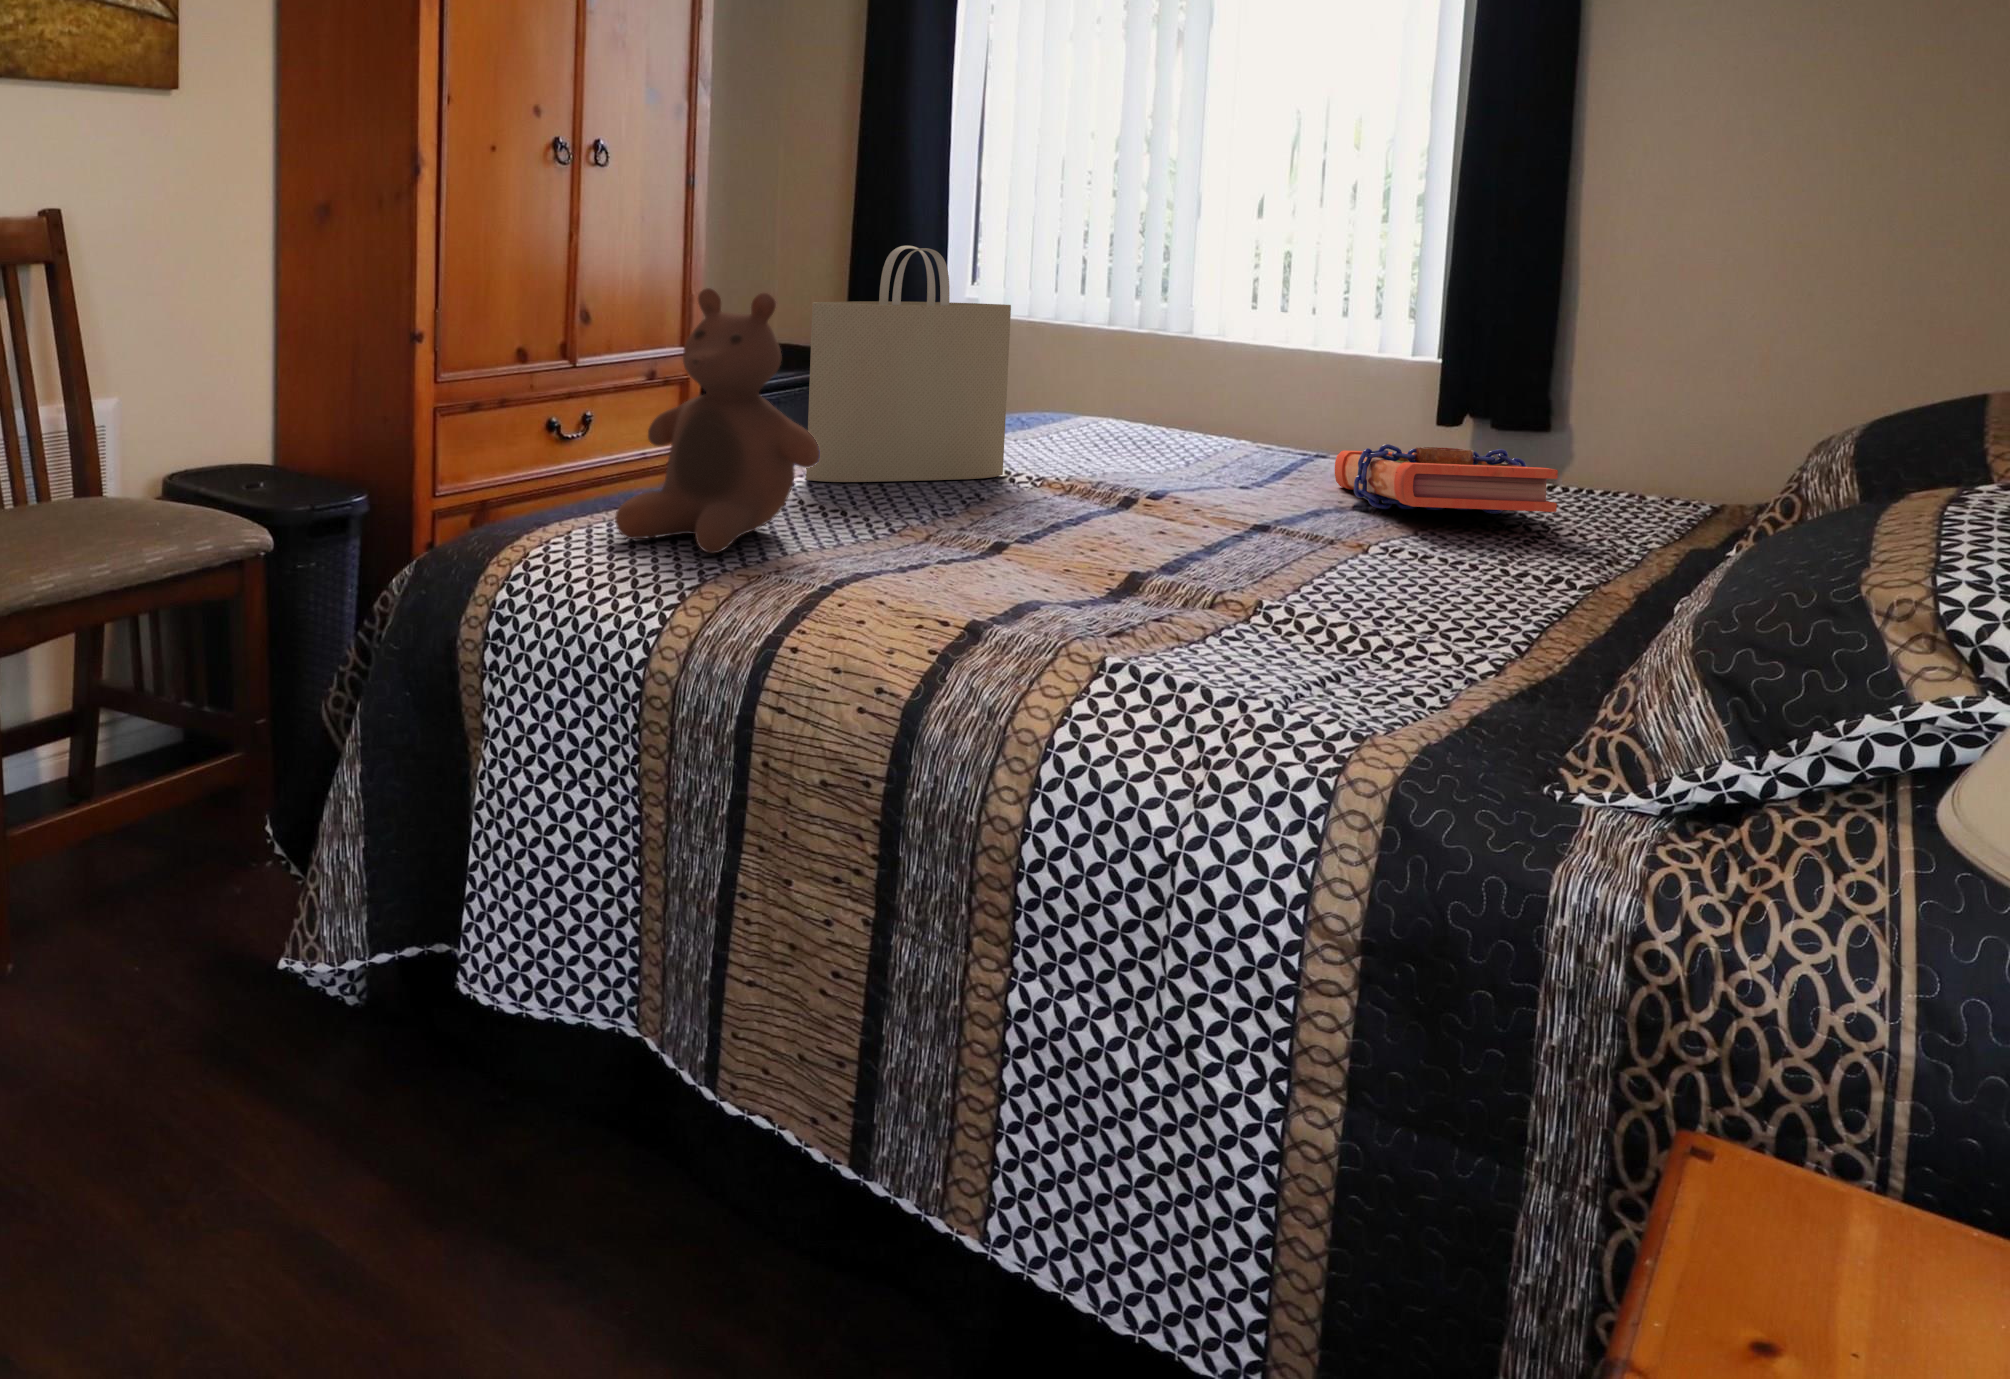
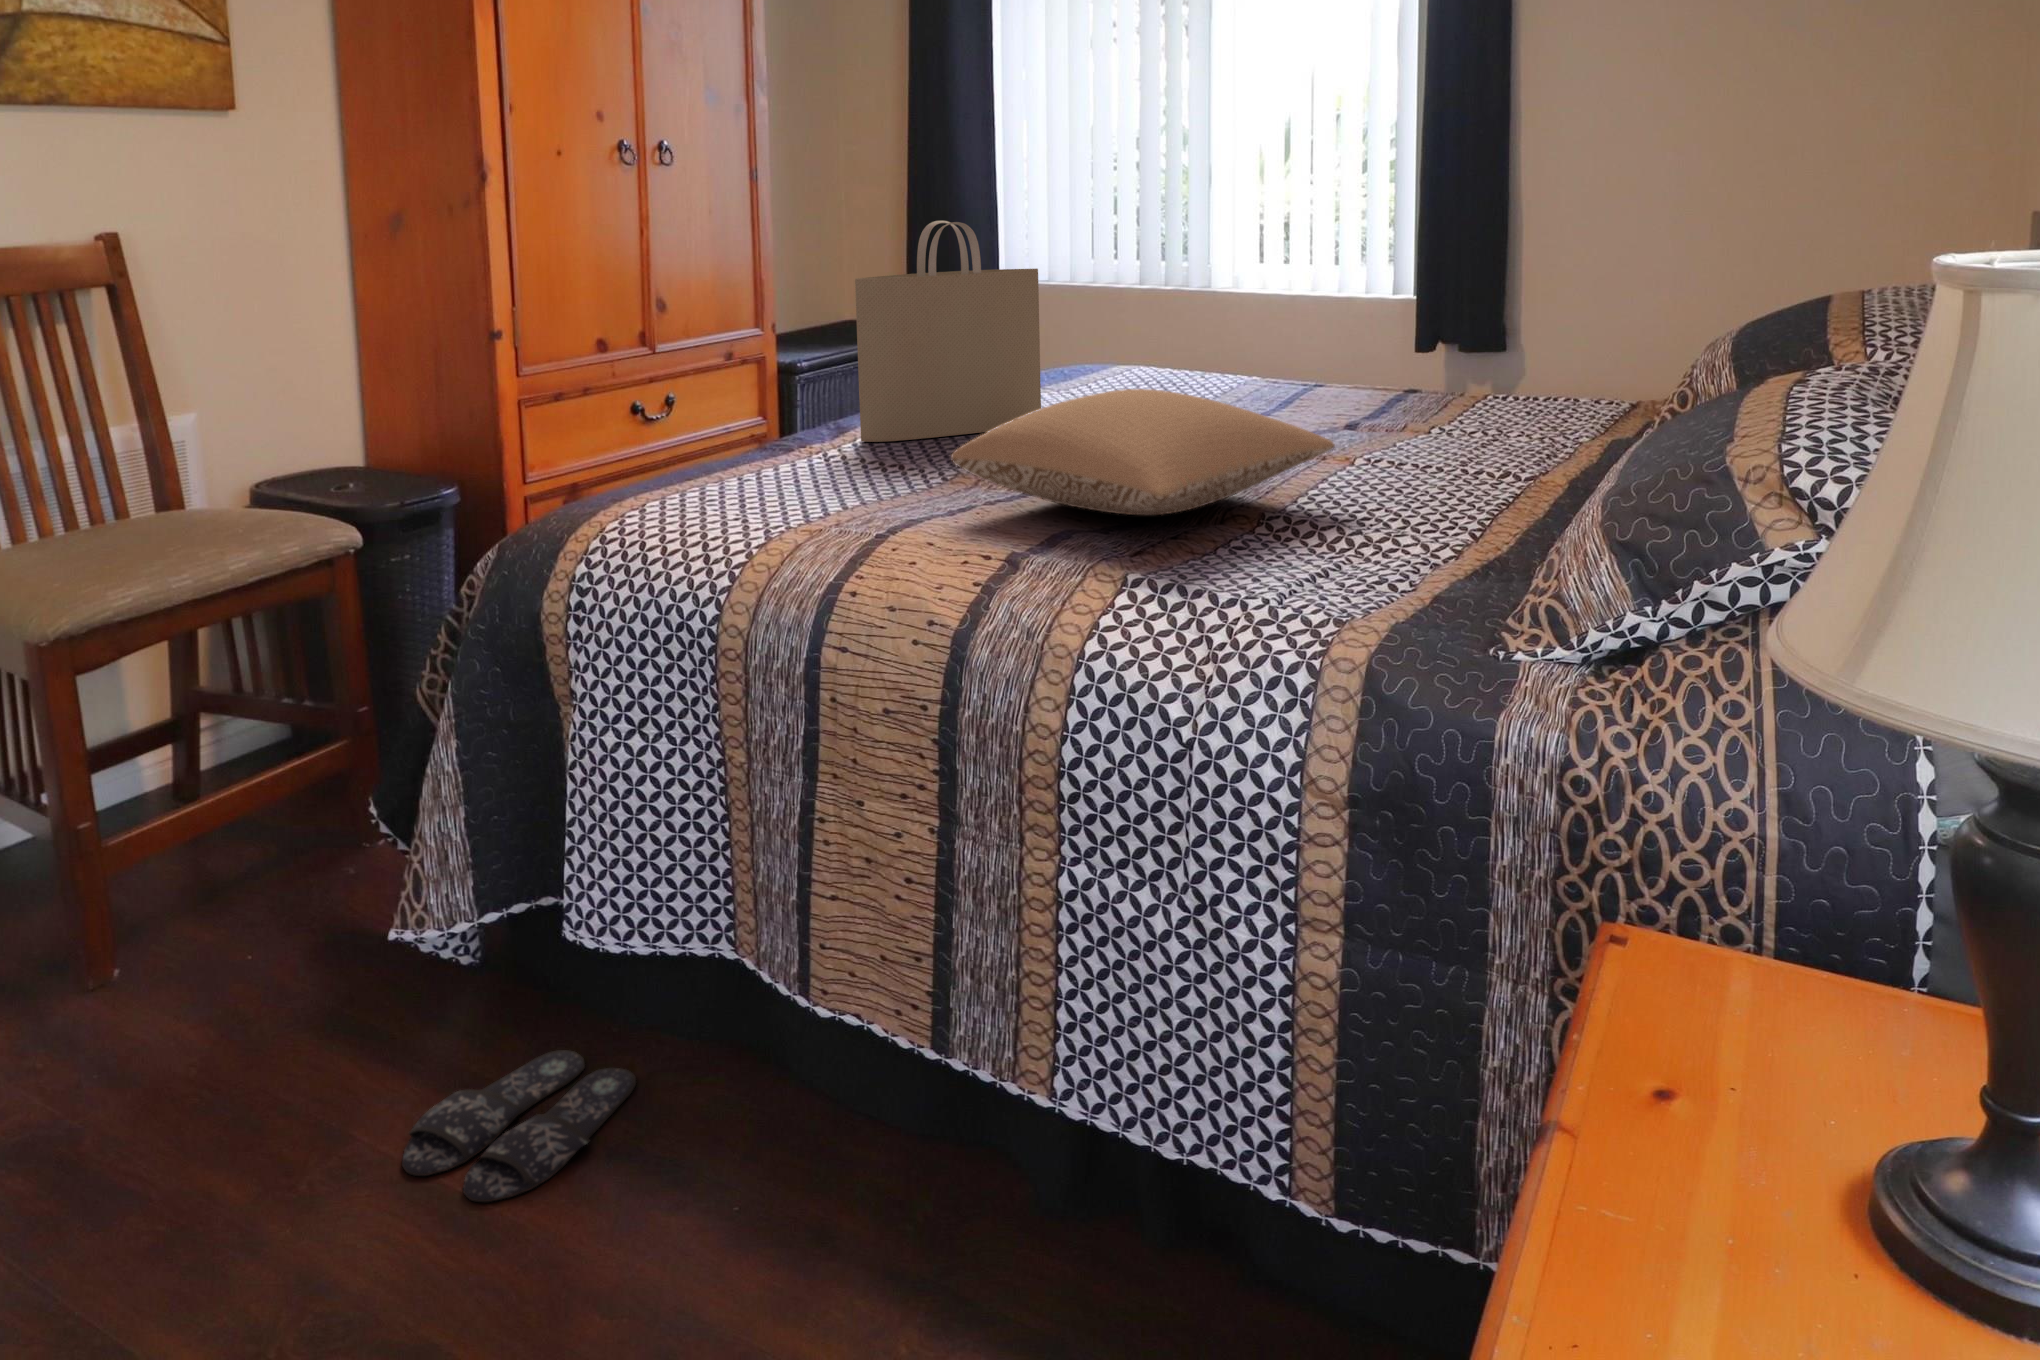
stuffed bear: present [615,288,820,553] -> none [681,273,868,515]
book: present [1335,444,1558,514] -> none [1335,367,1520,428]
pillow: none [909,446,1346,586] -> present [951,389,1335,515]
slippers: none [267,1118,519,1283] -> present [402,1050,636,1202]

